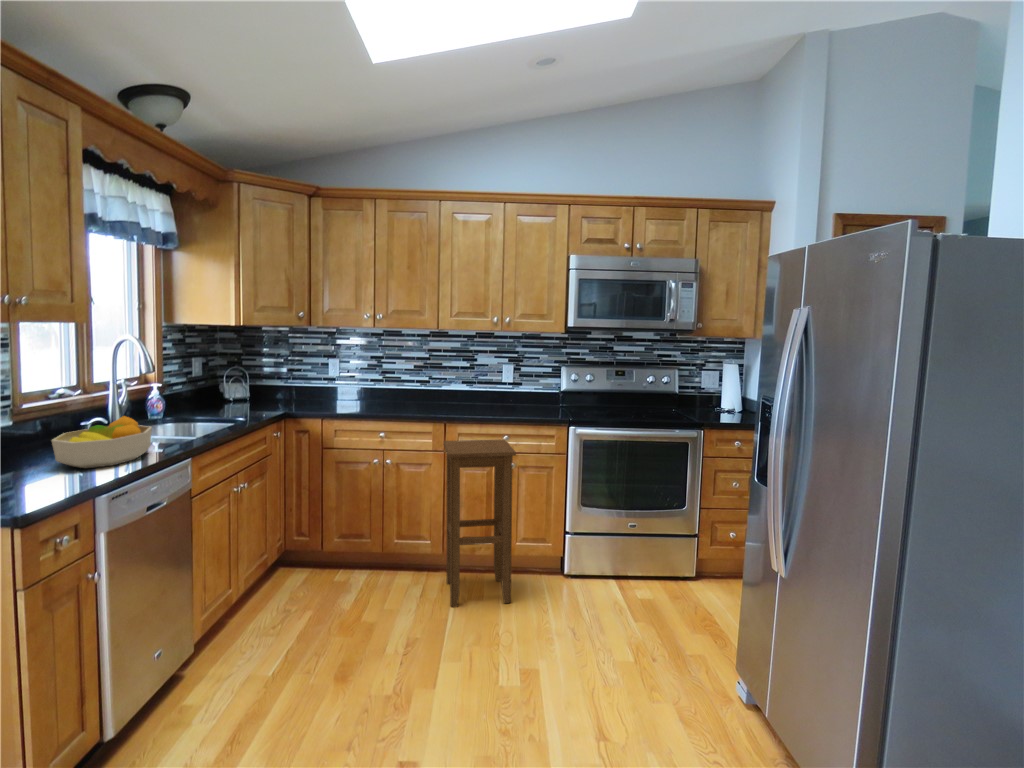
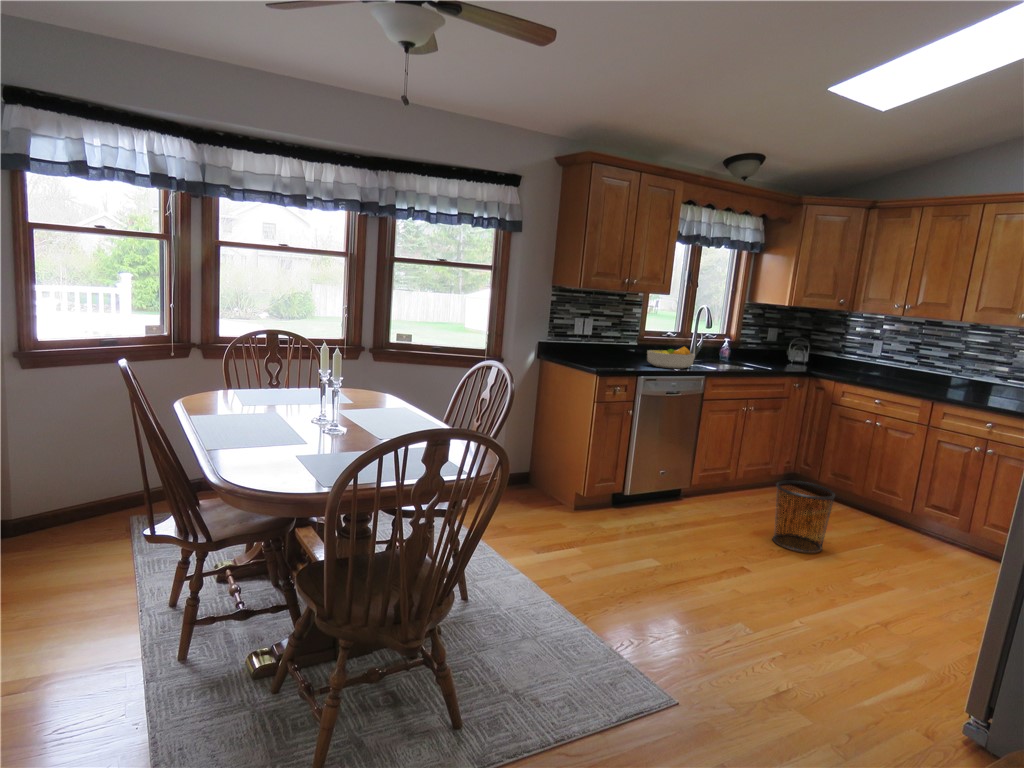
stool: present [444,440,516,607] -> none [881,415,984,564]
waste bin: none [353,572,433,685] -> present [773,481,835,553]

